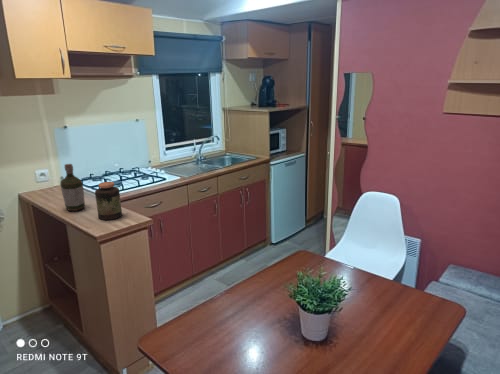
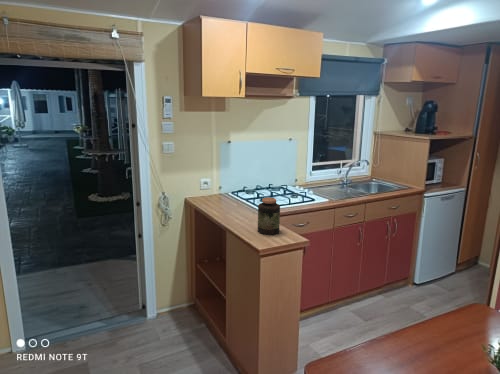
bottle: present [60,164,85,211] -> none [226,177,245,221]

